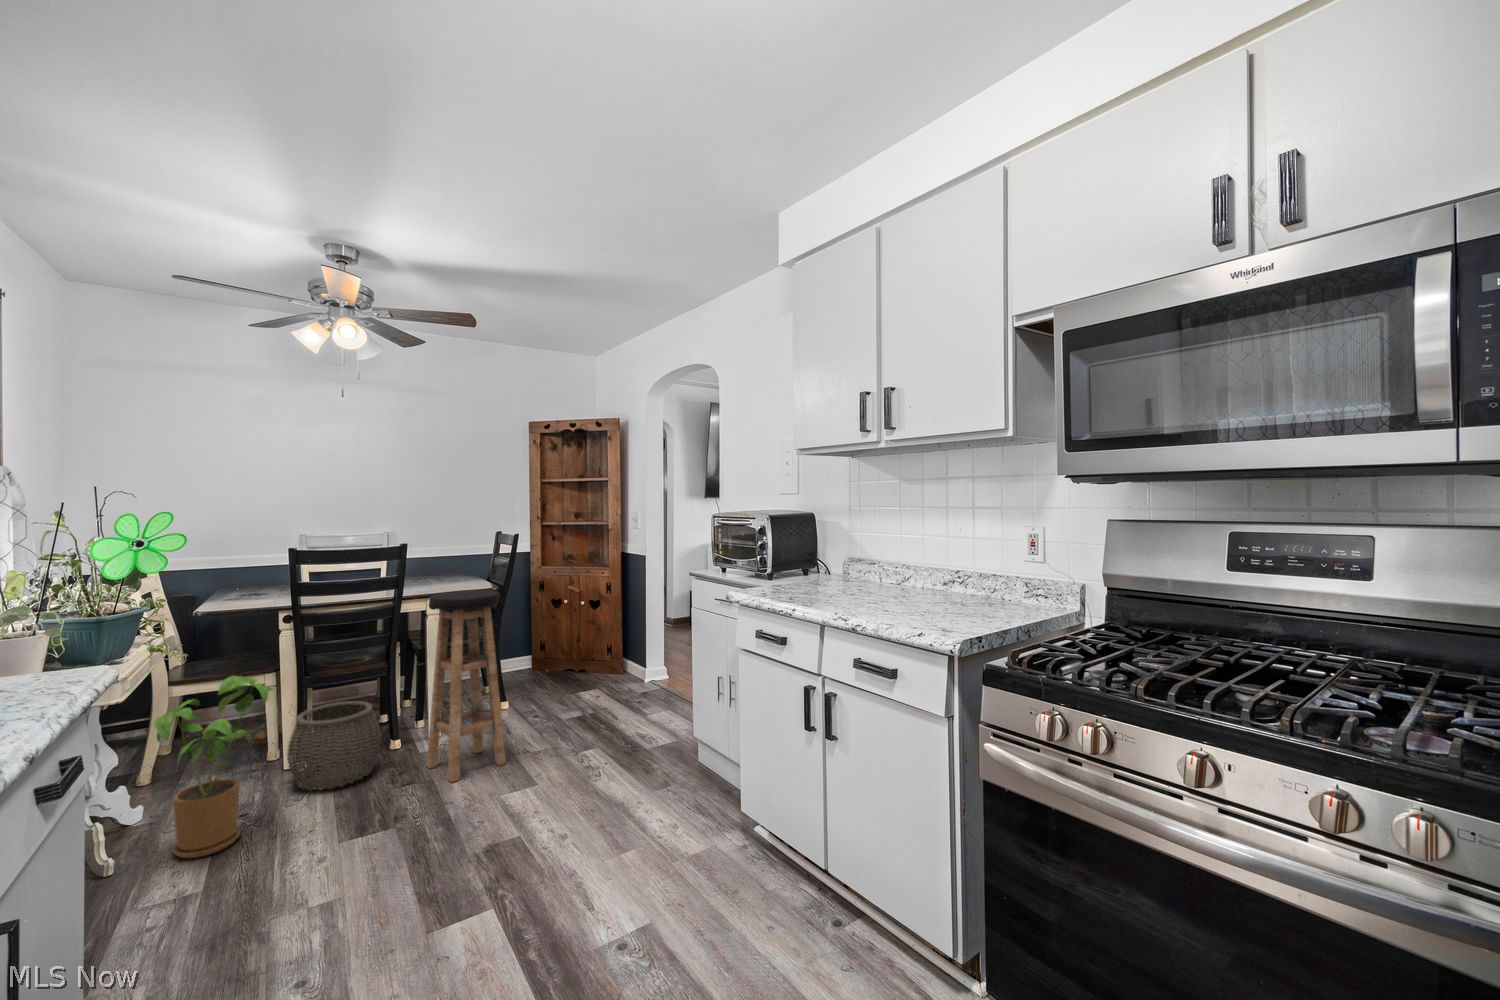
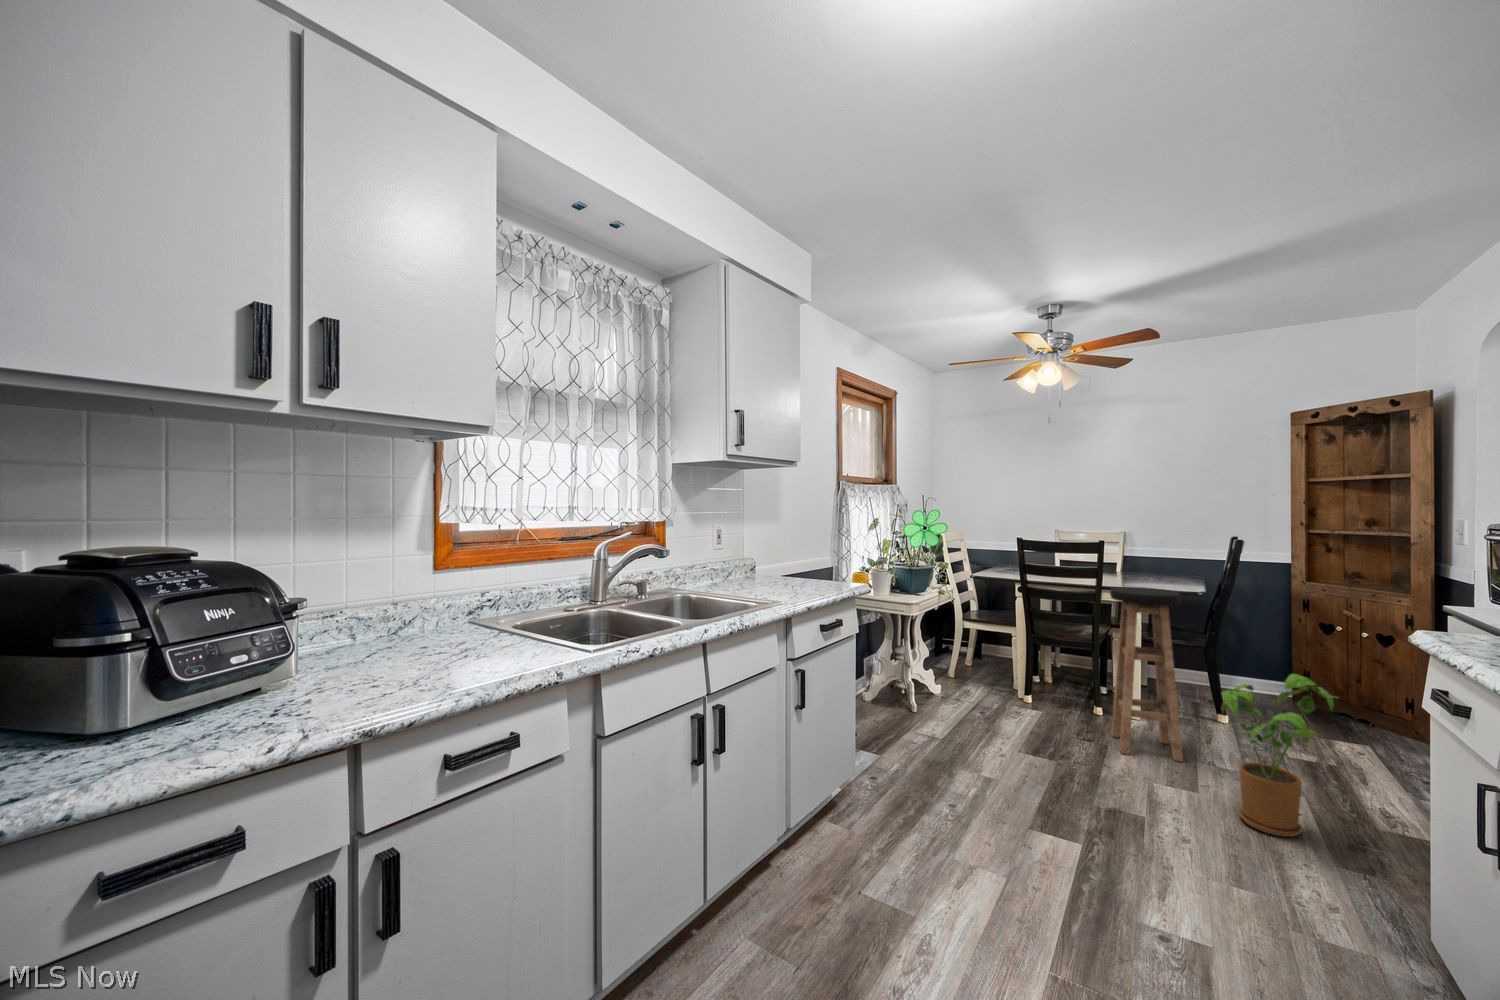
house plant: present [154,676,276,858] -> present [1221,674,1336,837]
woven basket: present [287,701,381,791] -> none [1011,657,1079,722]

